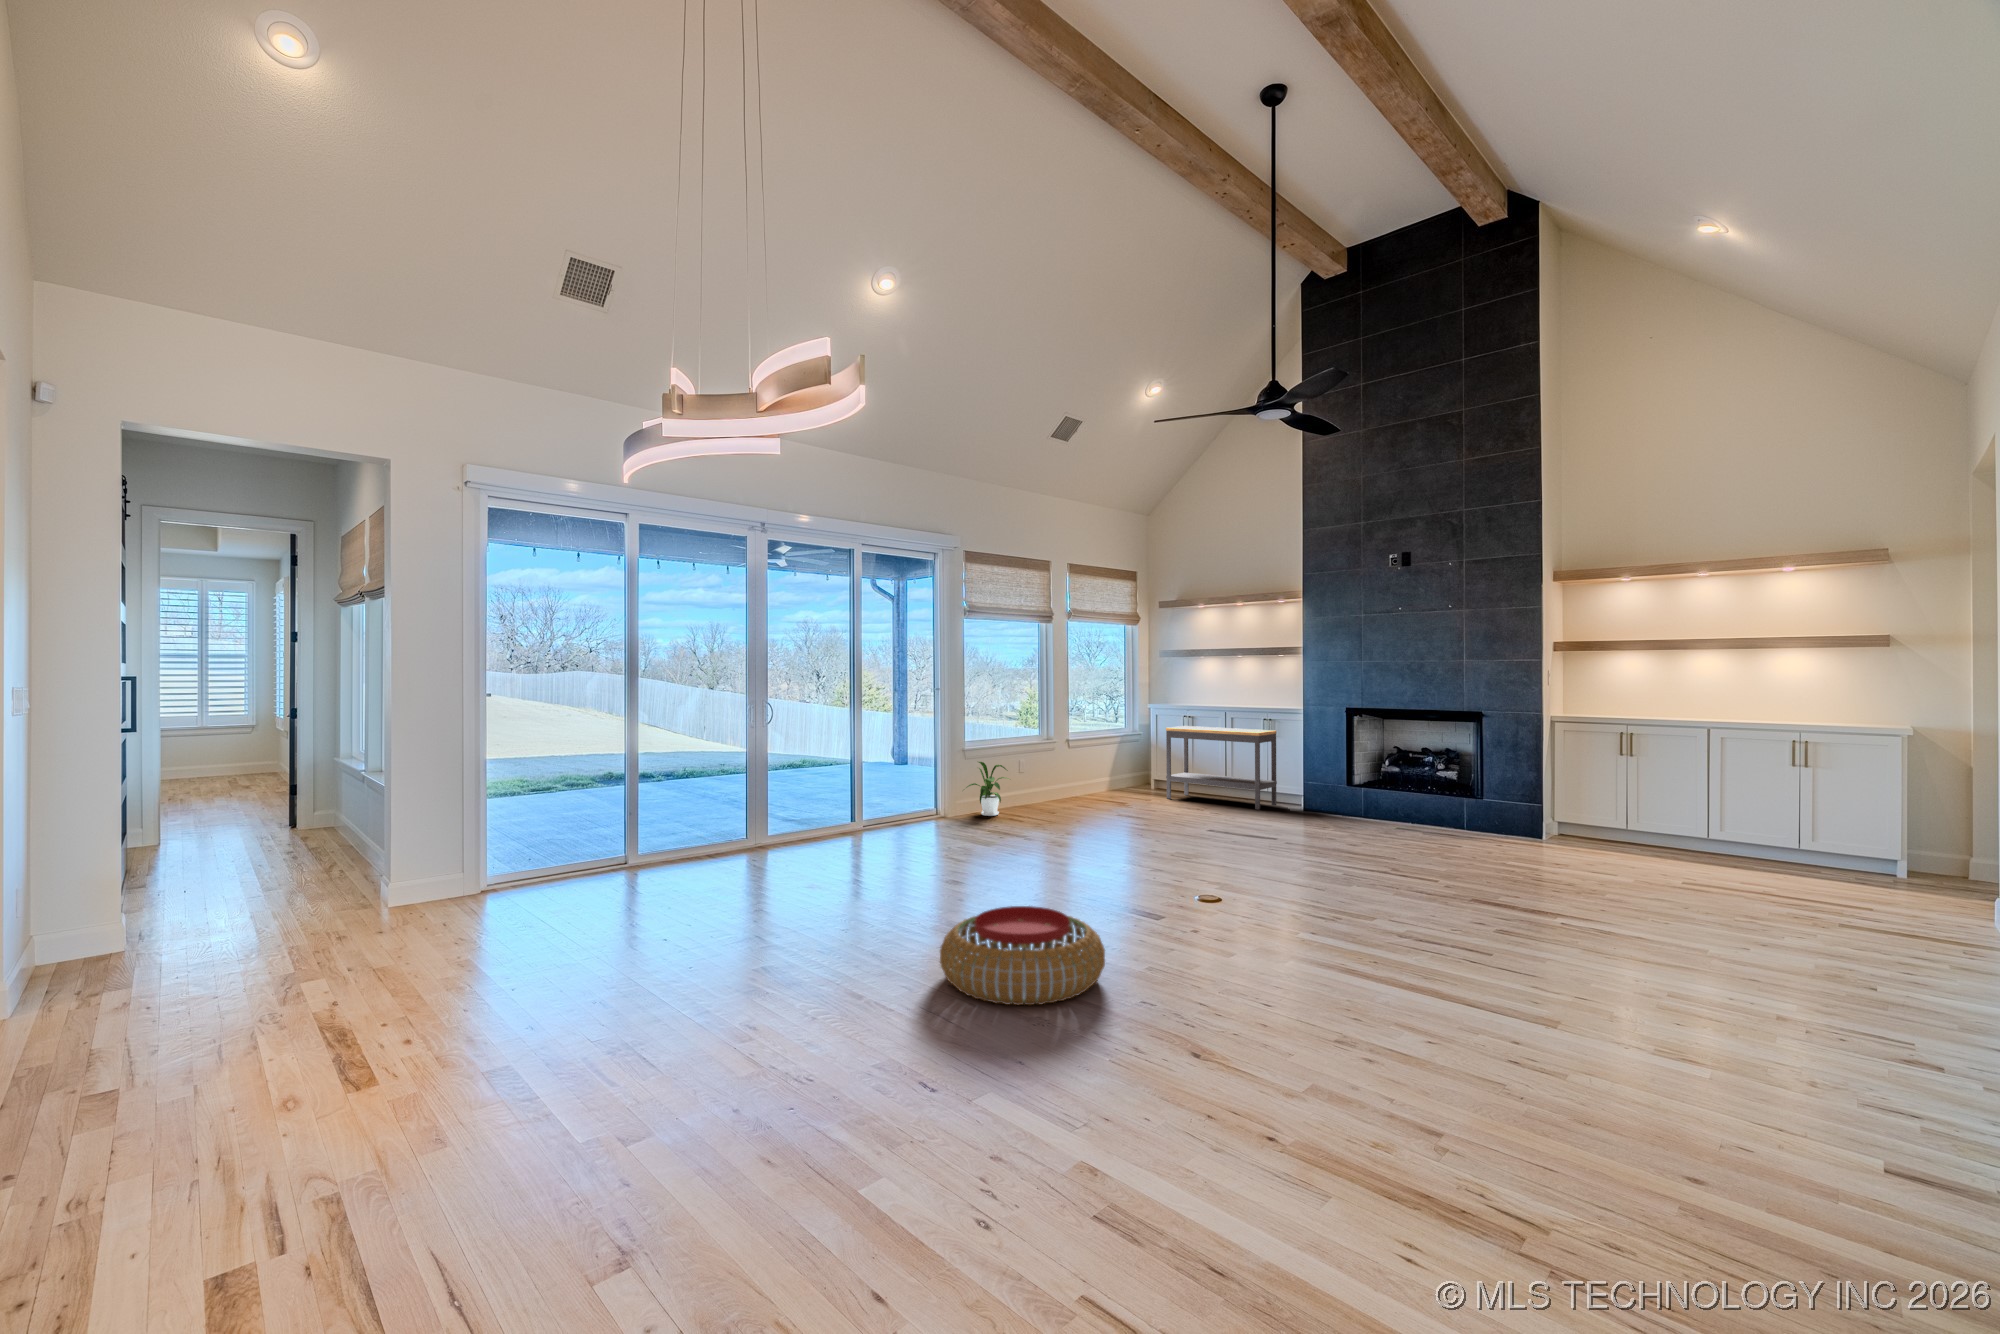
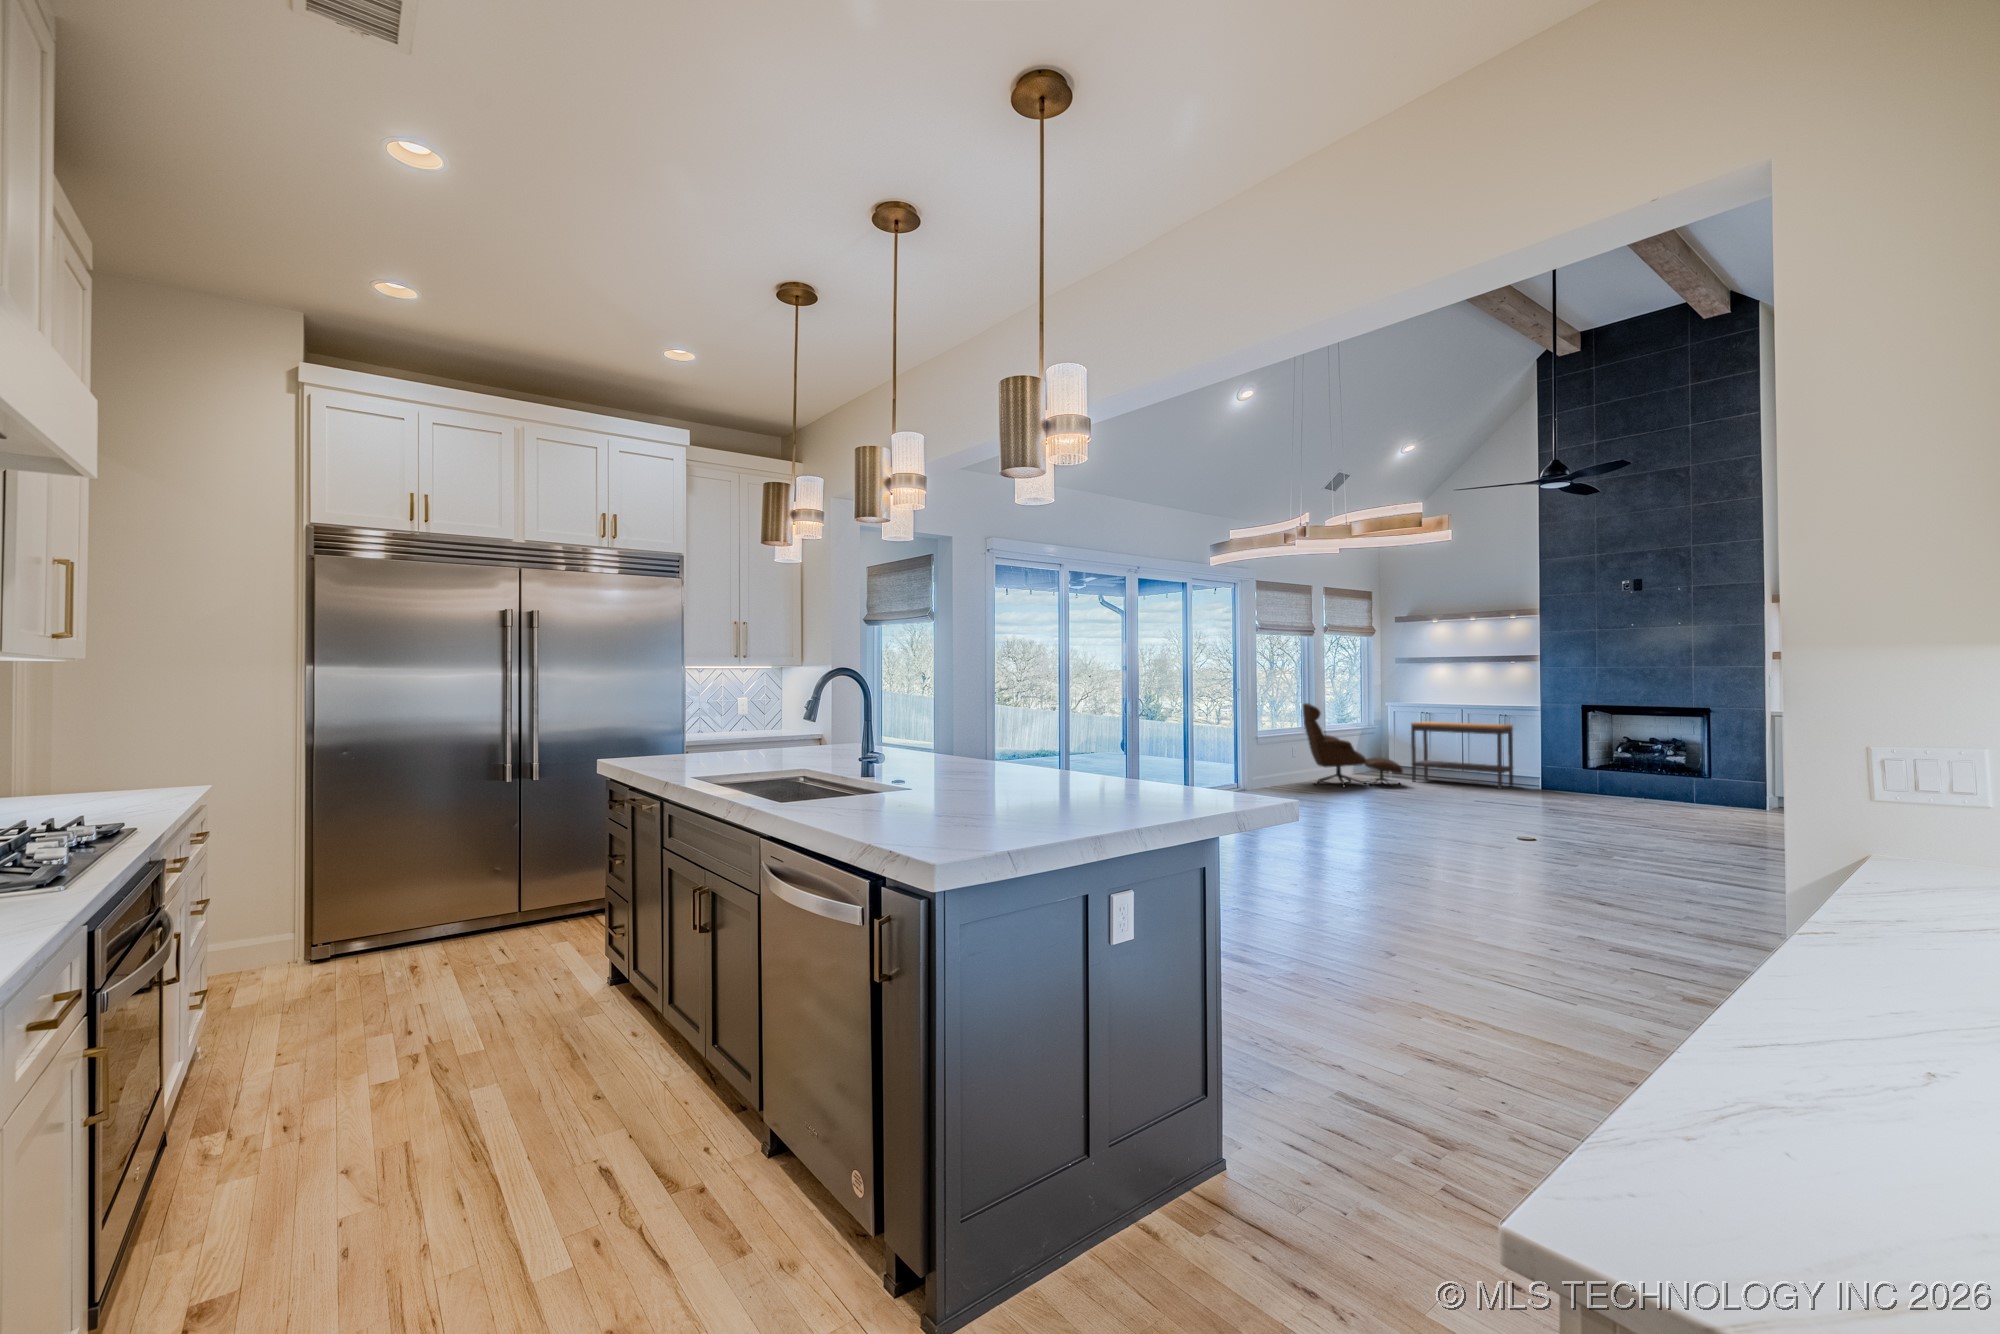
lounge chair: none [1037,704,1149,808] -> present [1303,703,1403,787]
house plant: present [966,762,1008,816] -> none [1255,749,1297,792]
pouf: present [940,906,1105,1005] -> none [1385,831,1504,886]

